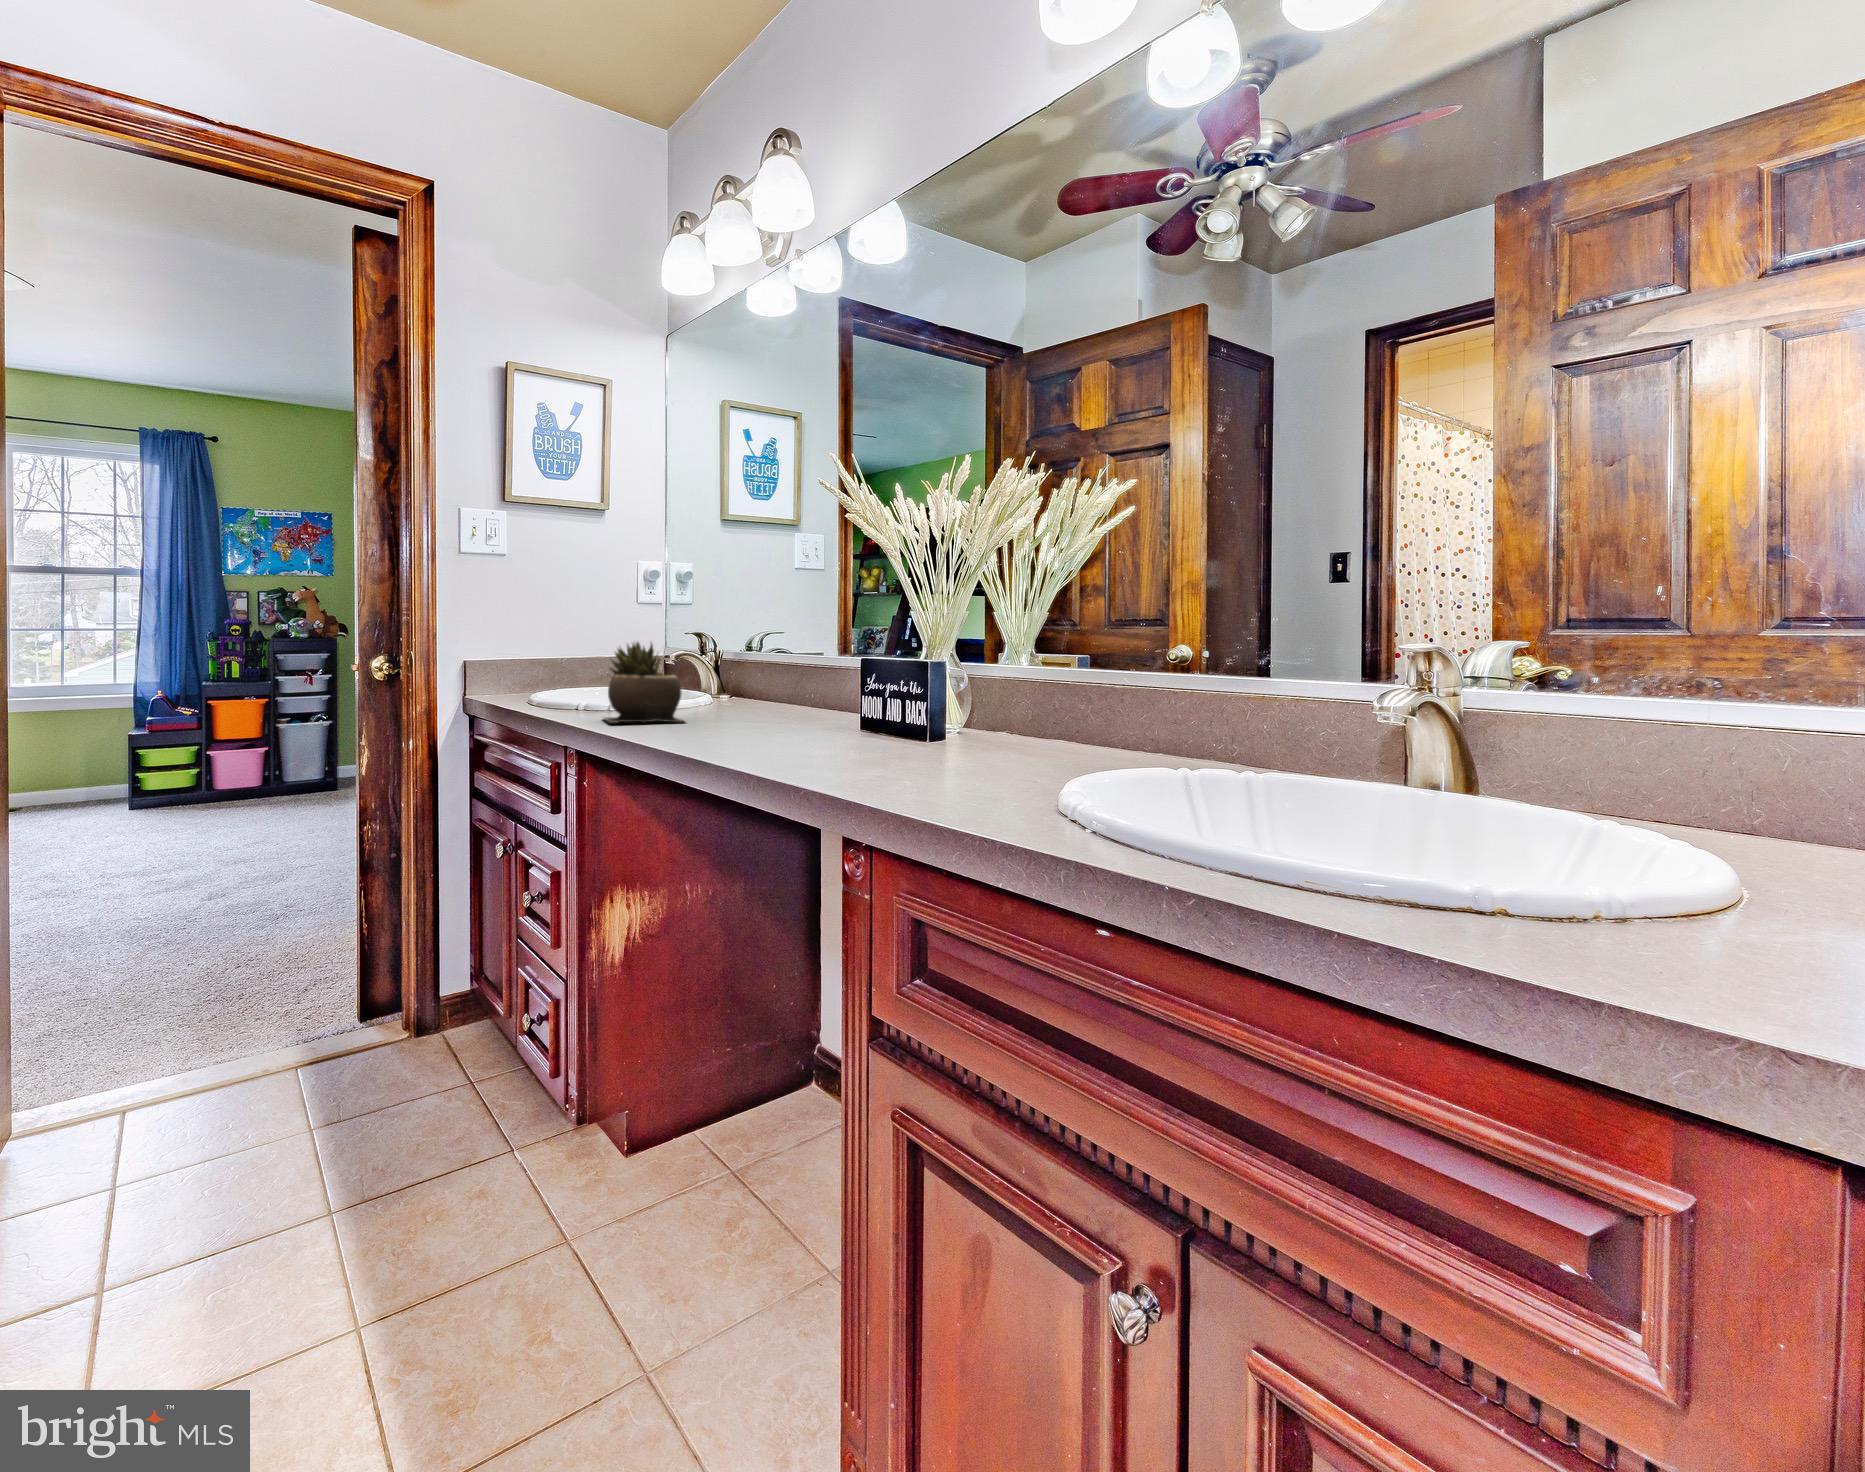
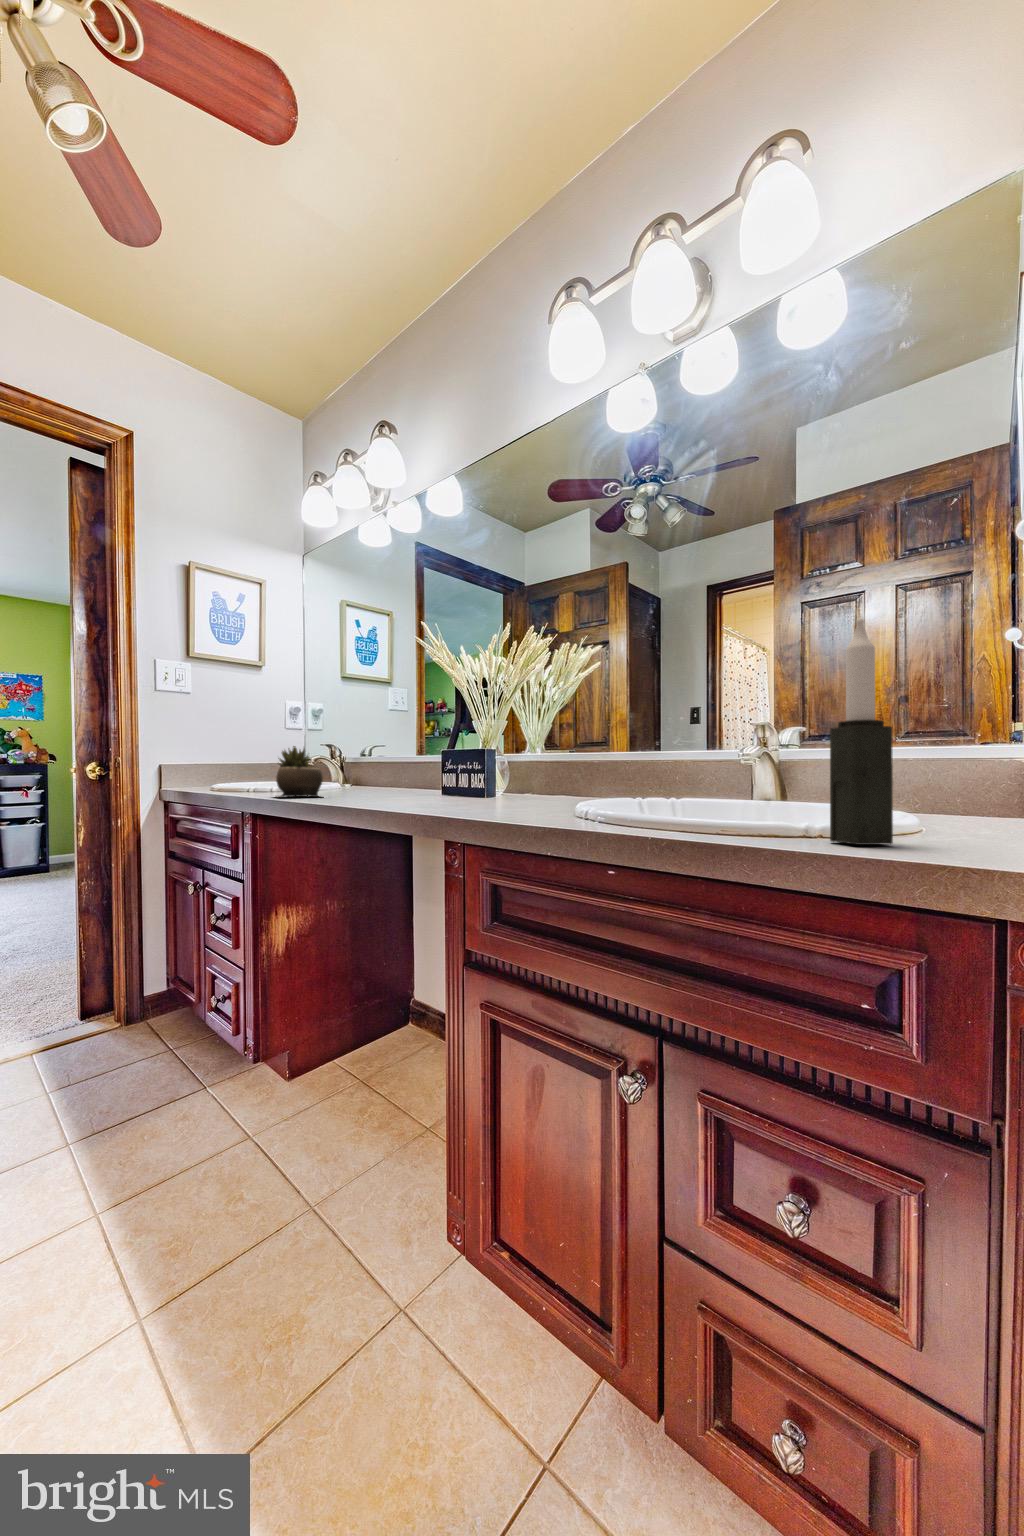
candle: none [1634,464,1811,991] -> present [830,618,893,845]

